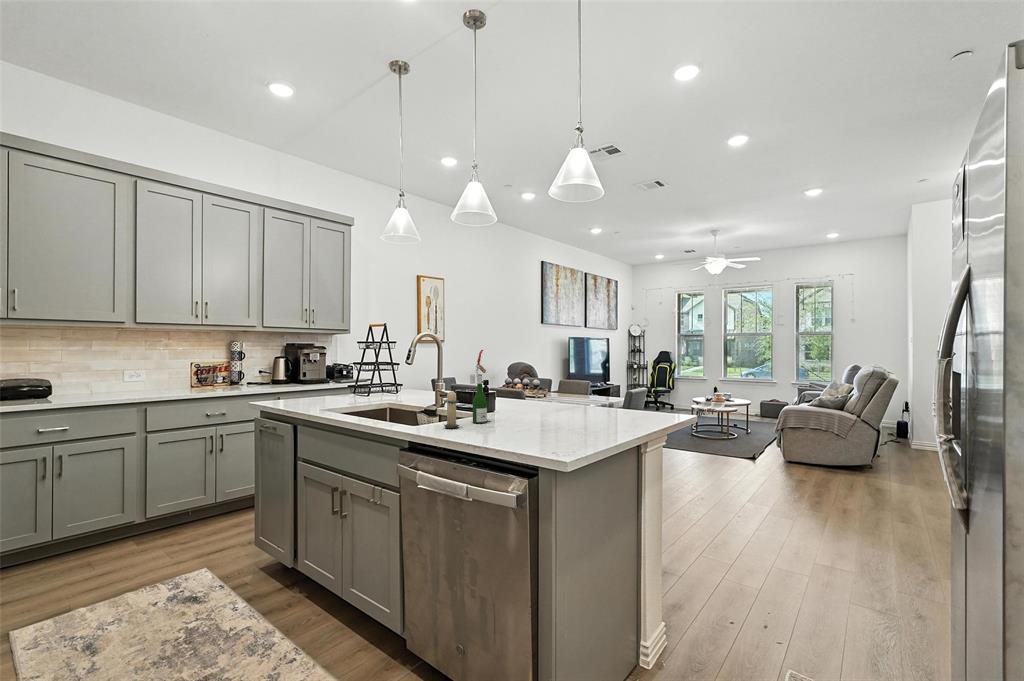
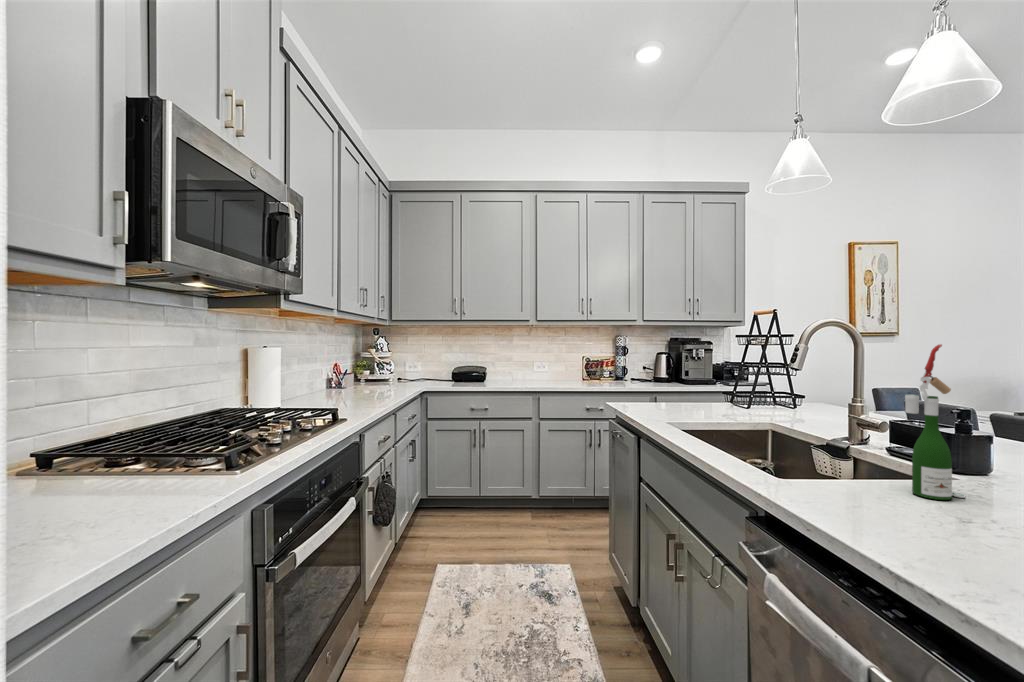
candle: present [444,389,459,428] -> none [831,419,877,499]

